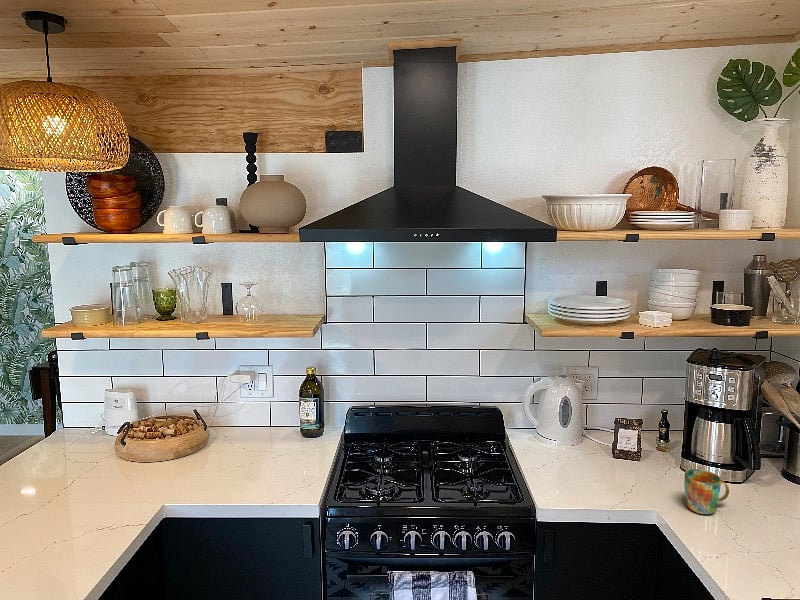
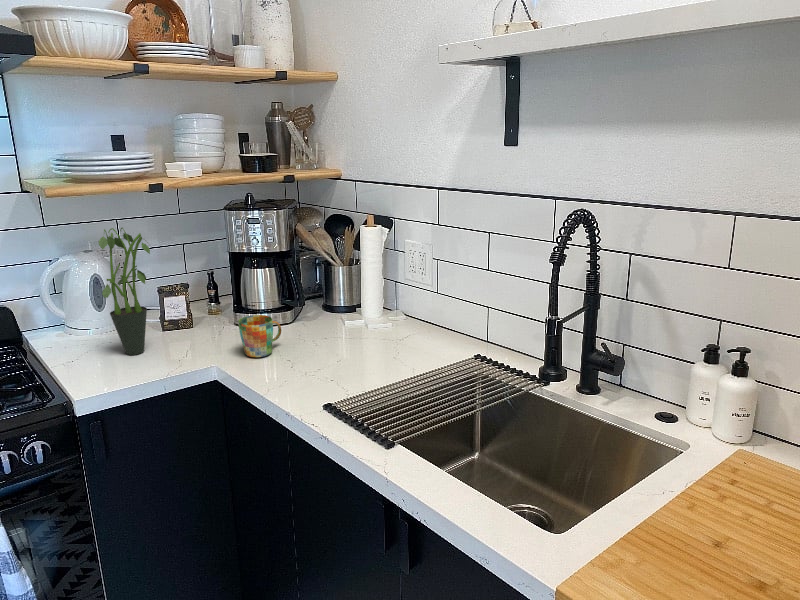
potted plant: none [569,366,615,474] -> present [99,228,150,355]

